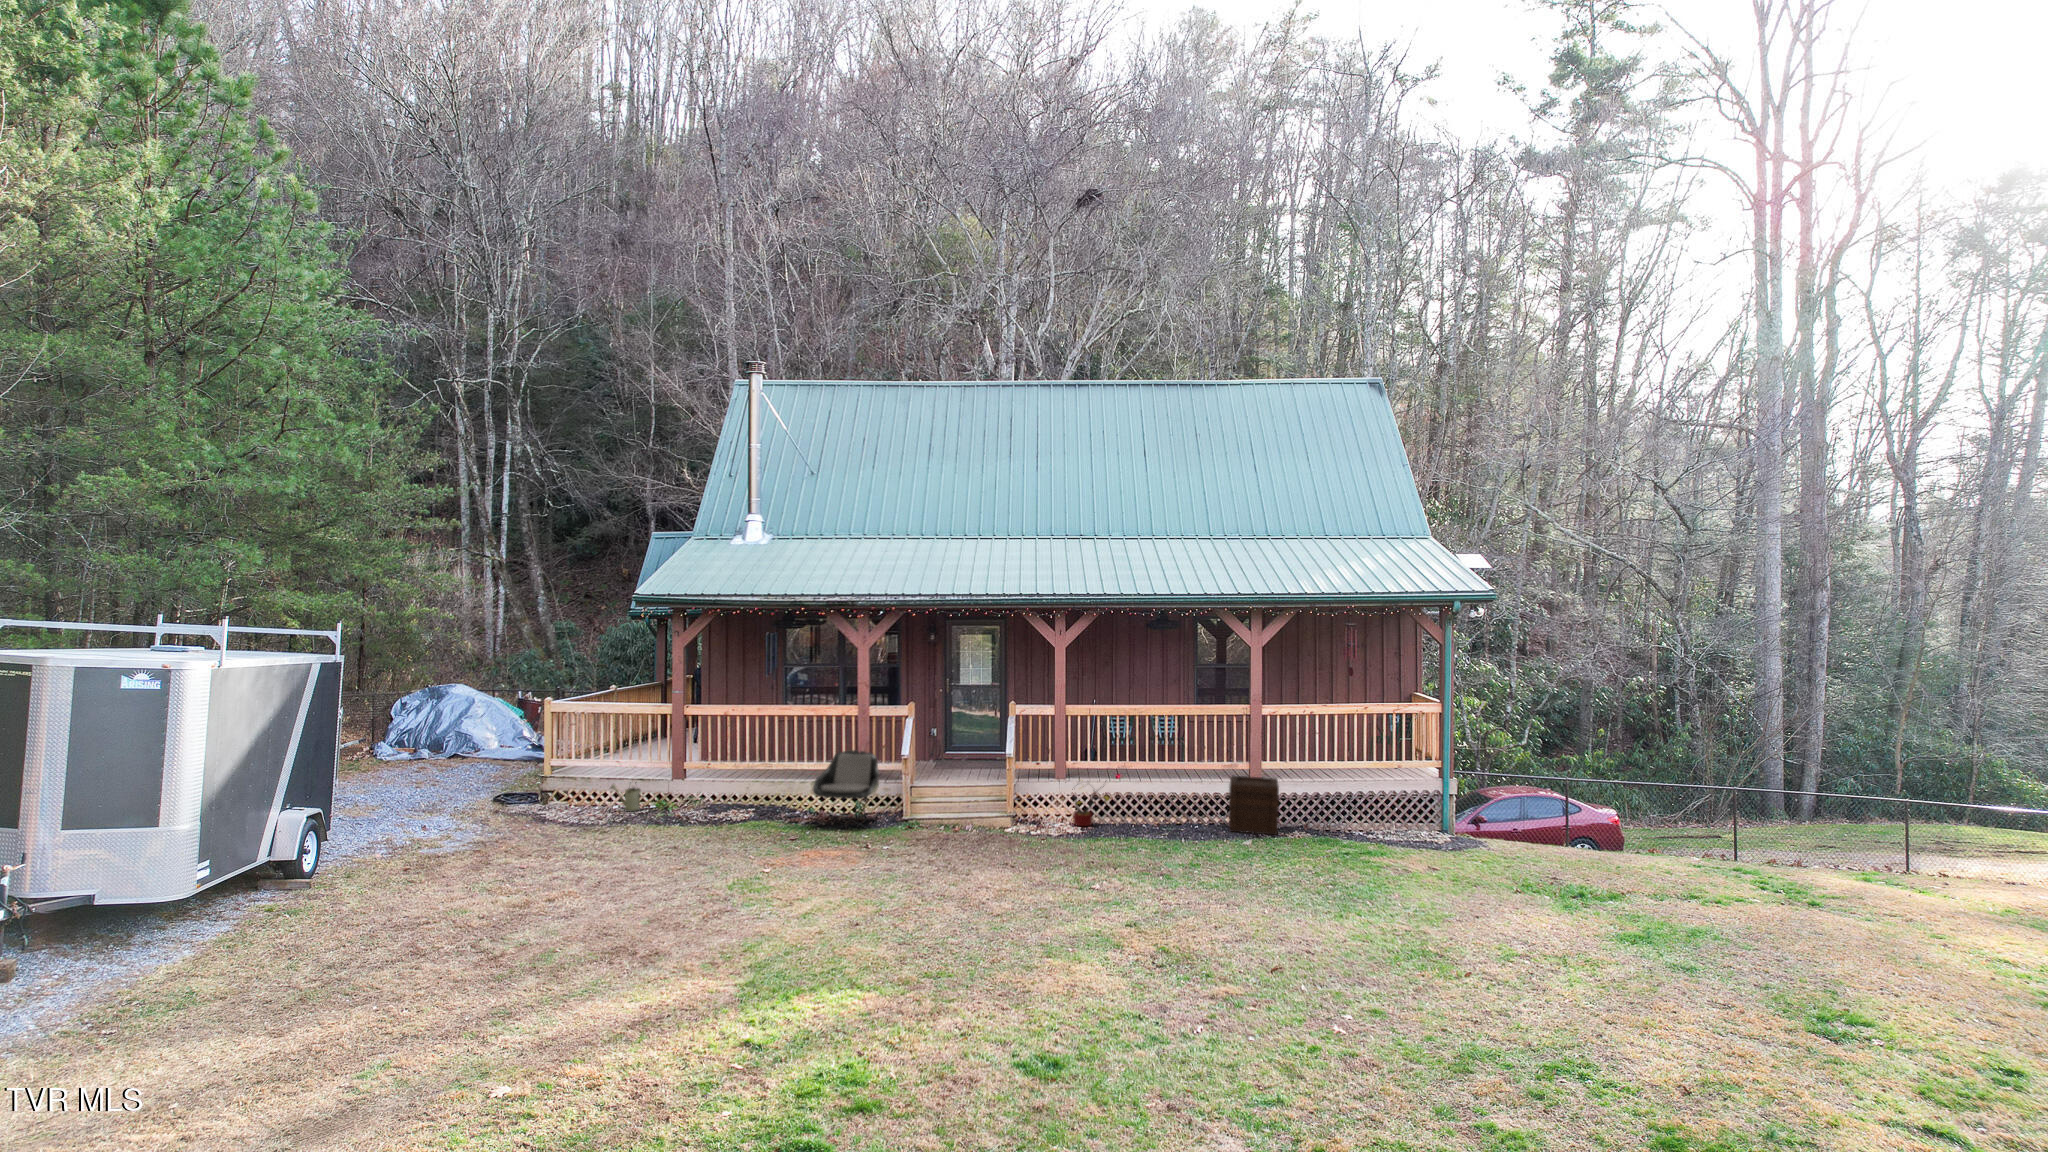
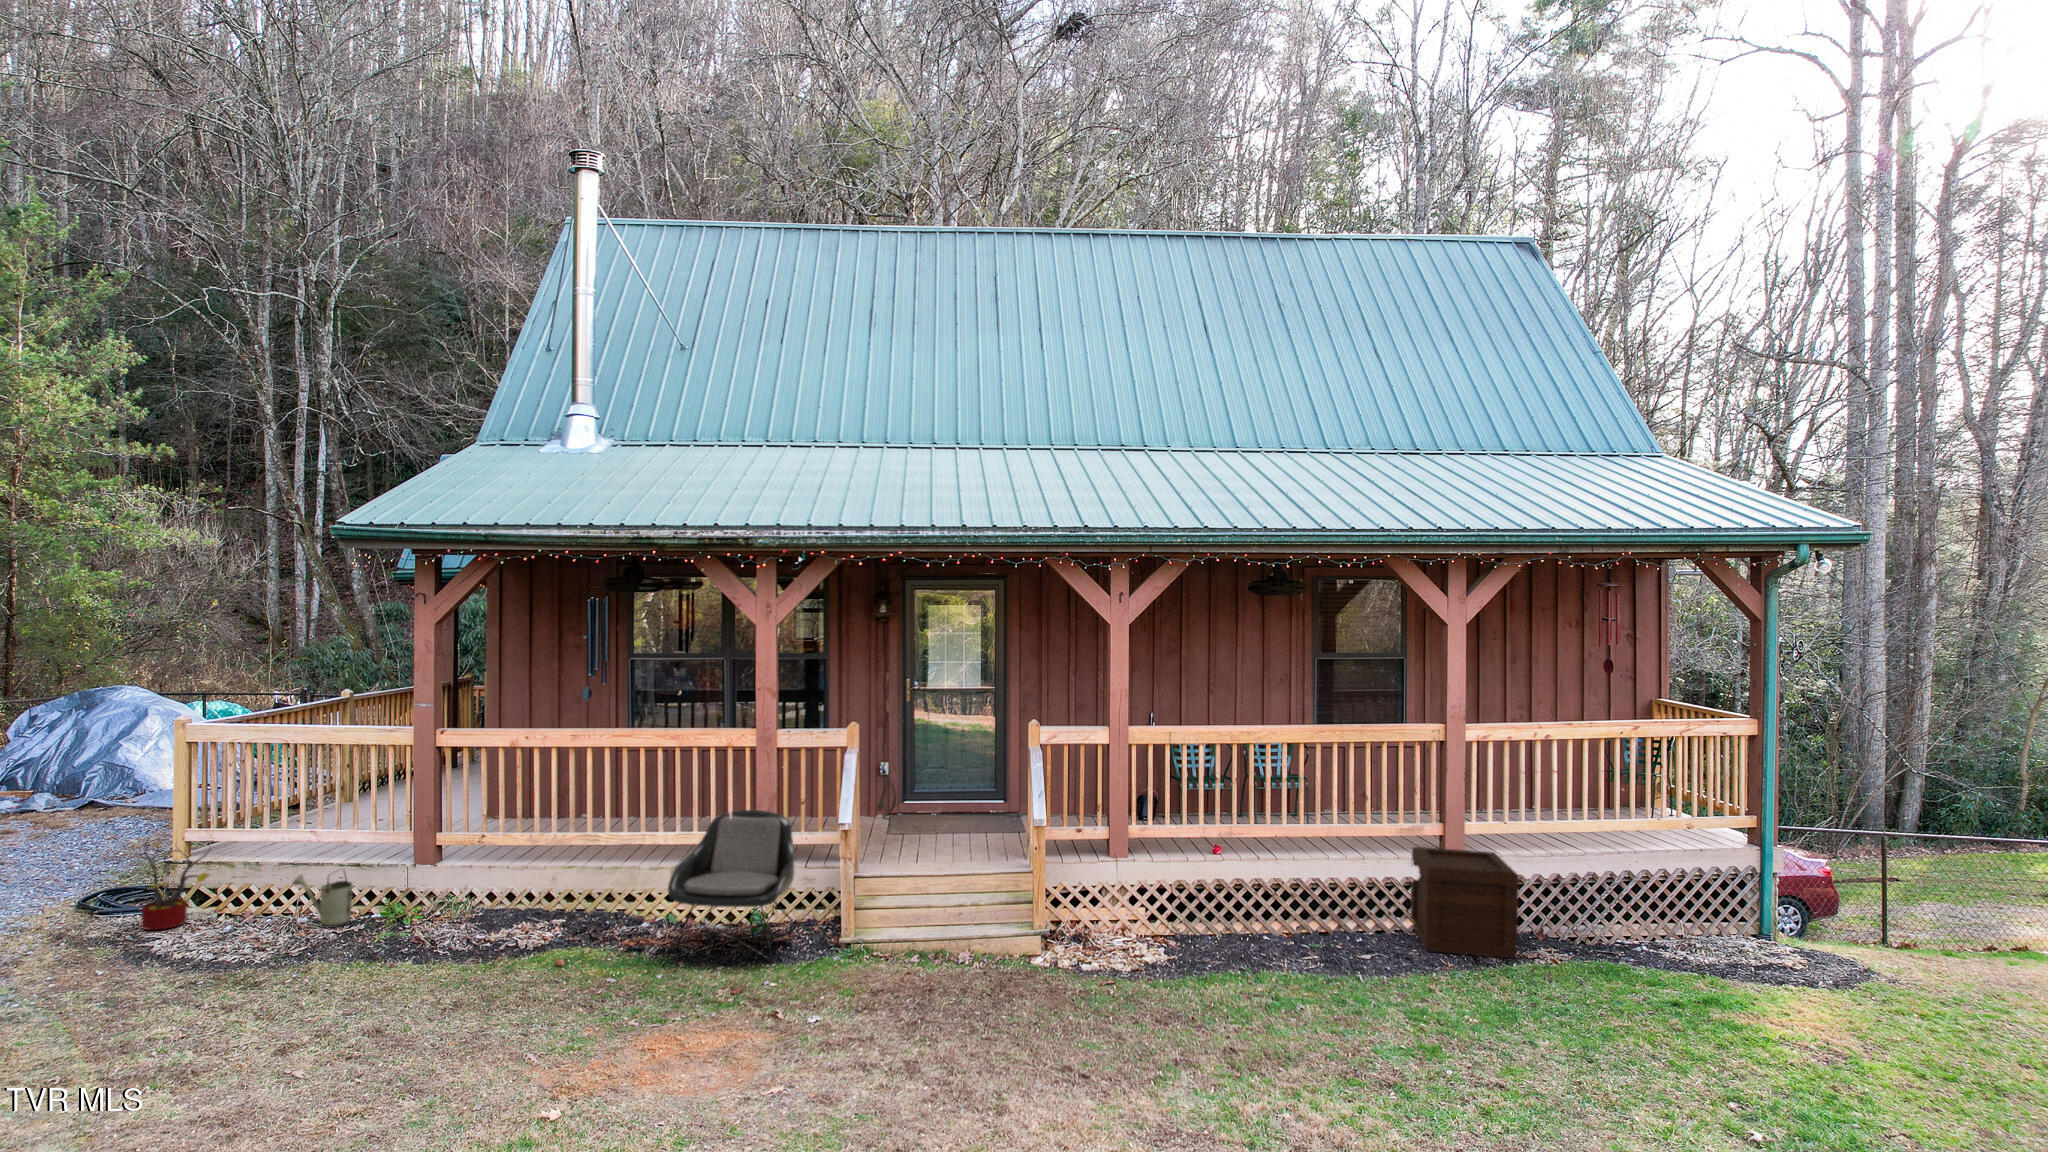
decorative plant: present [1072,781,1109,826] -> present [142,843,209,930]

